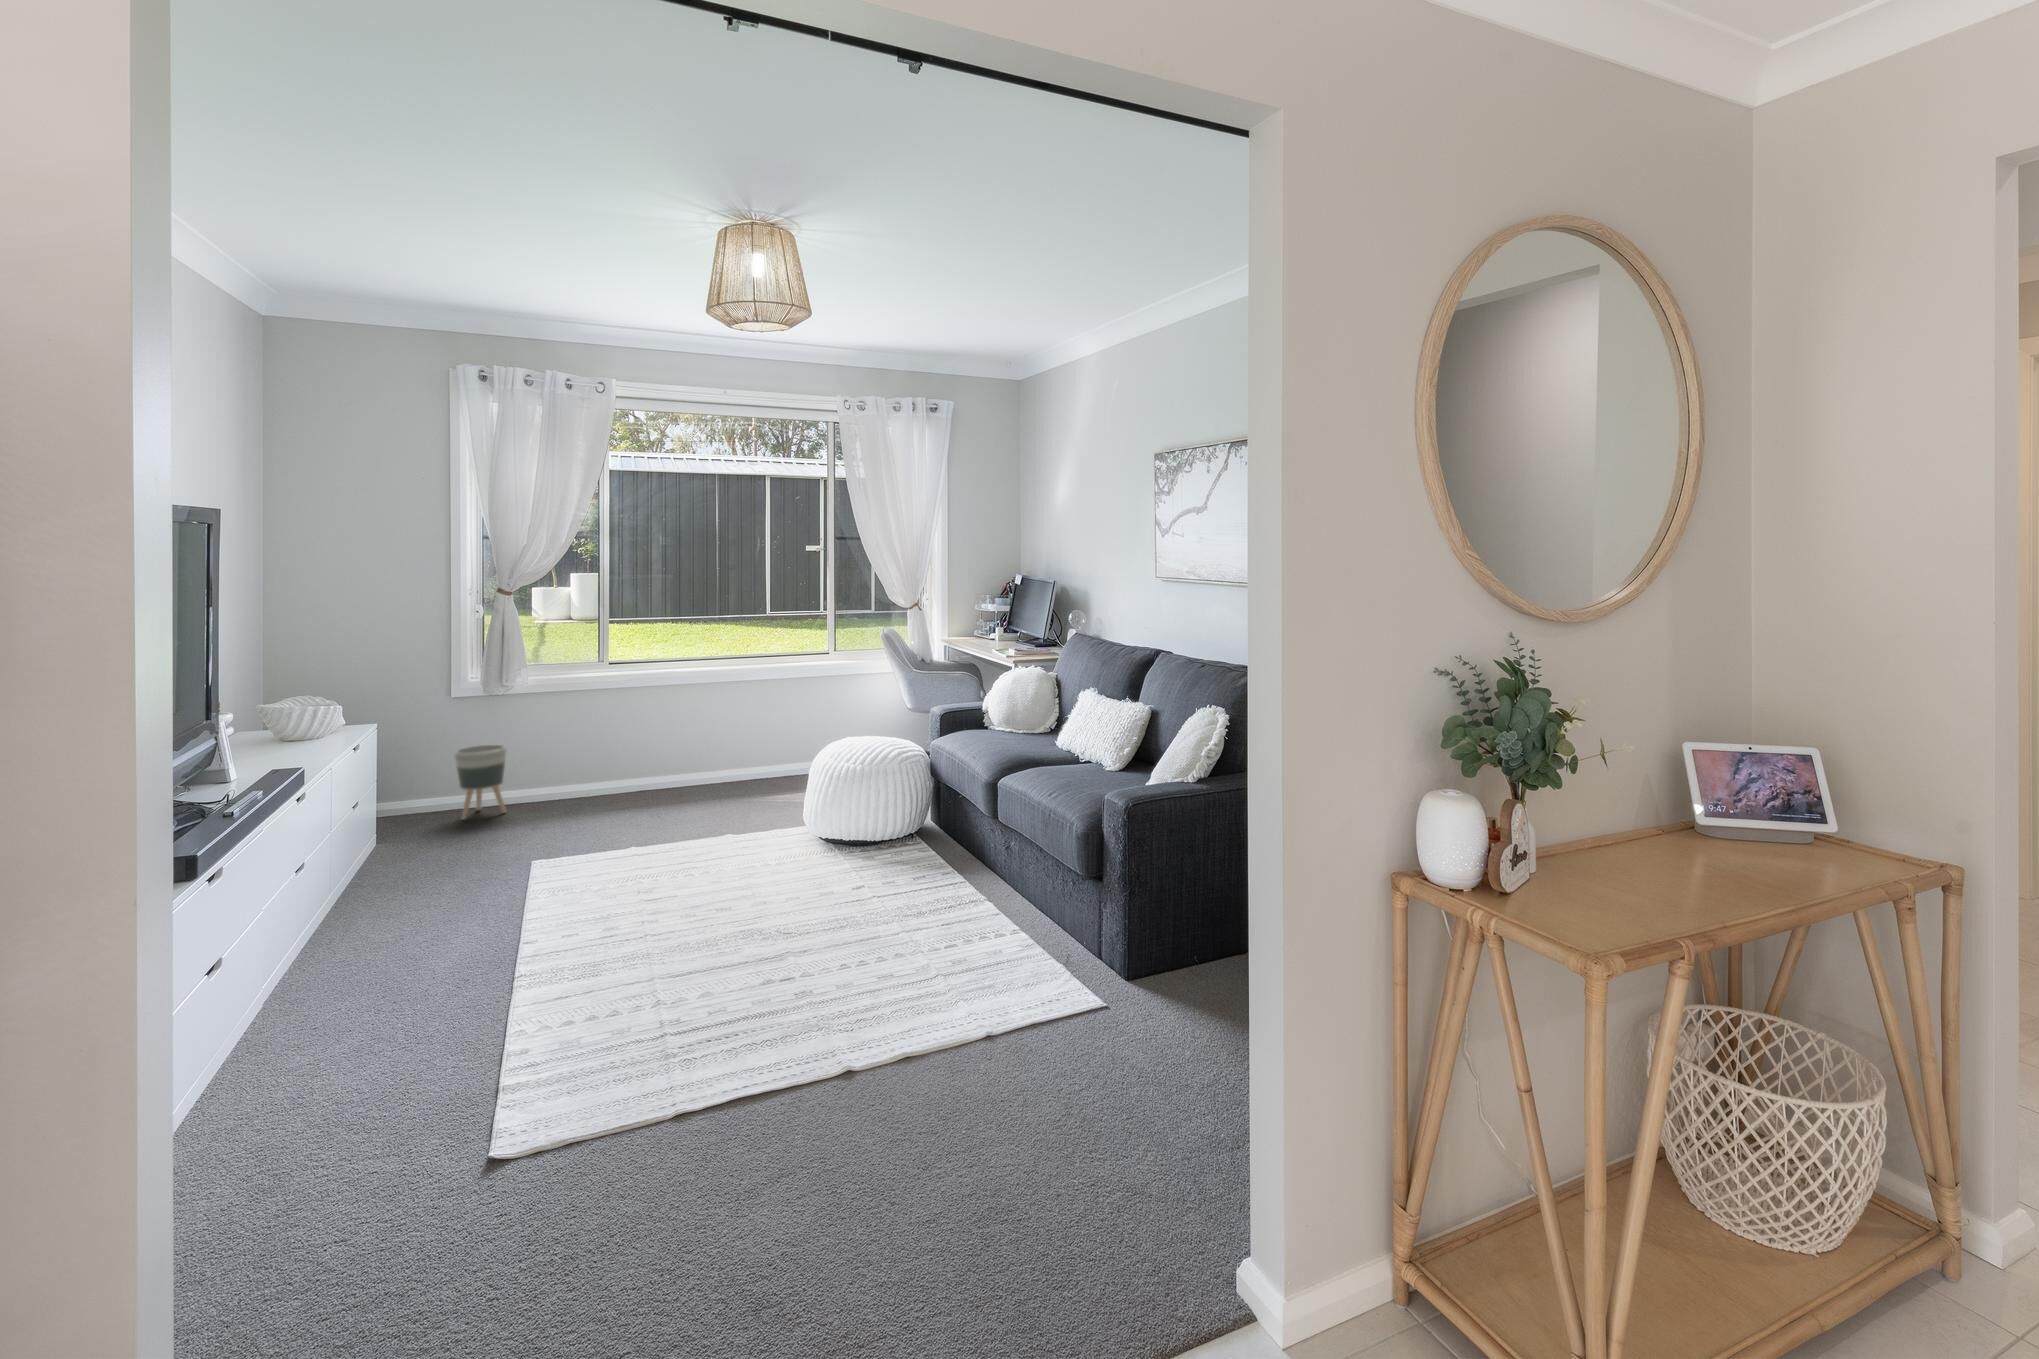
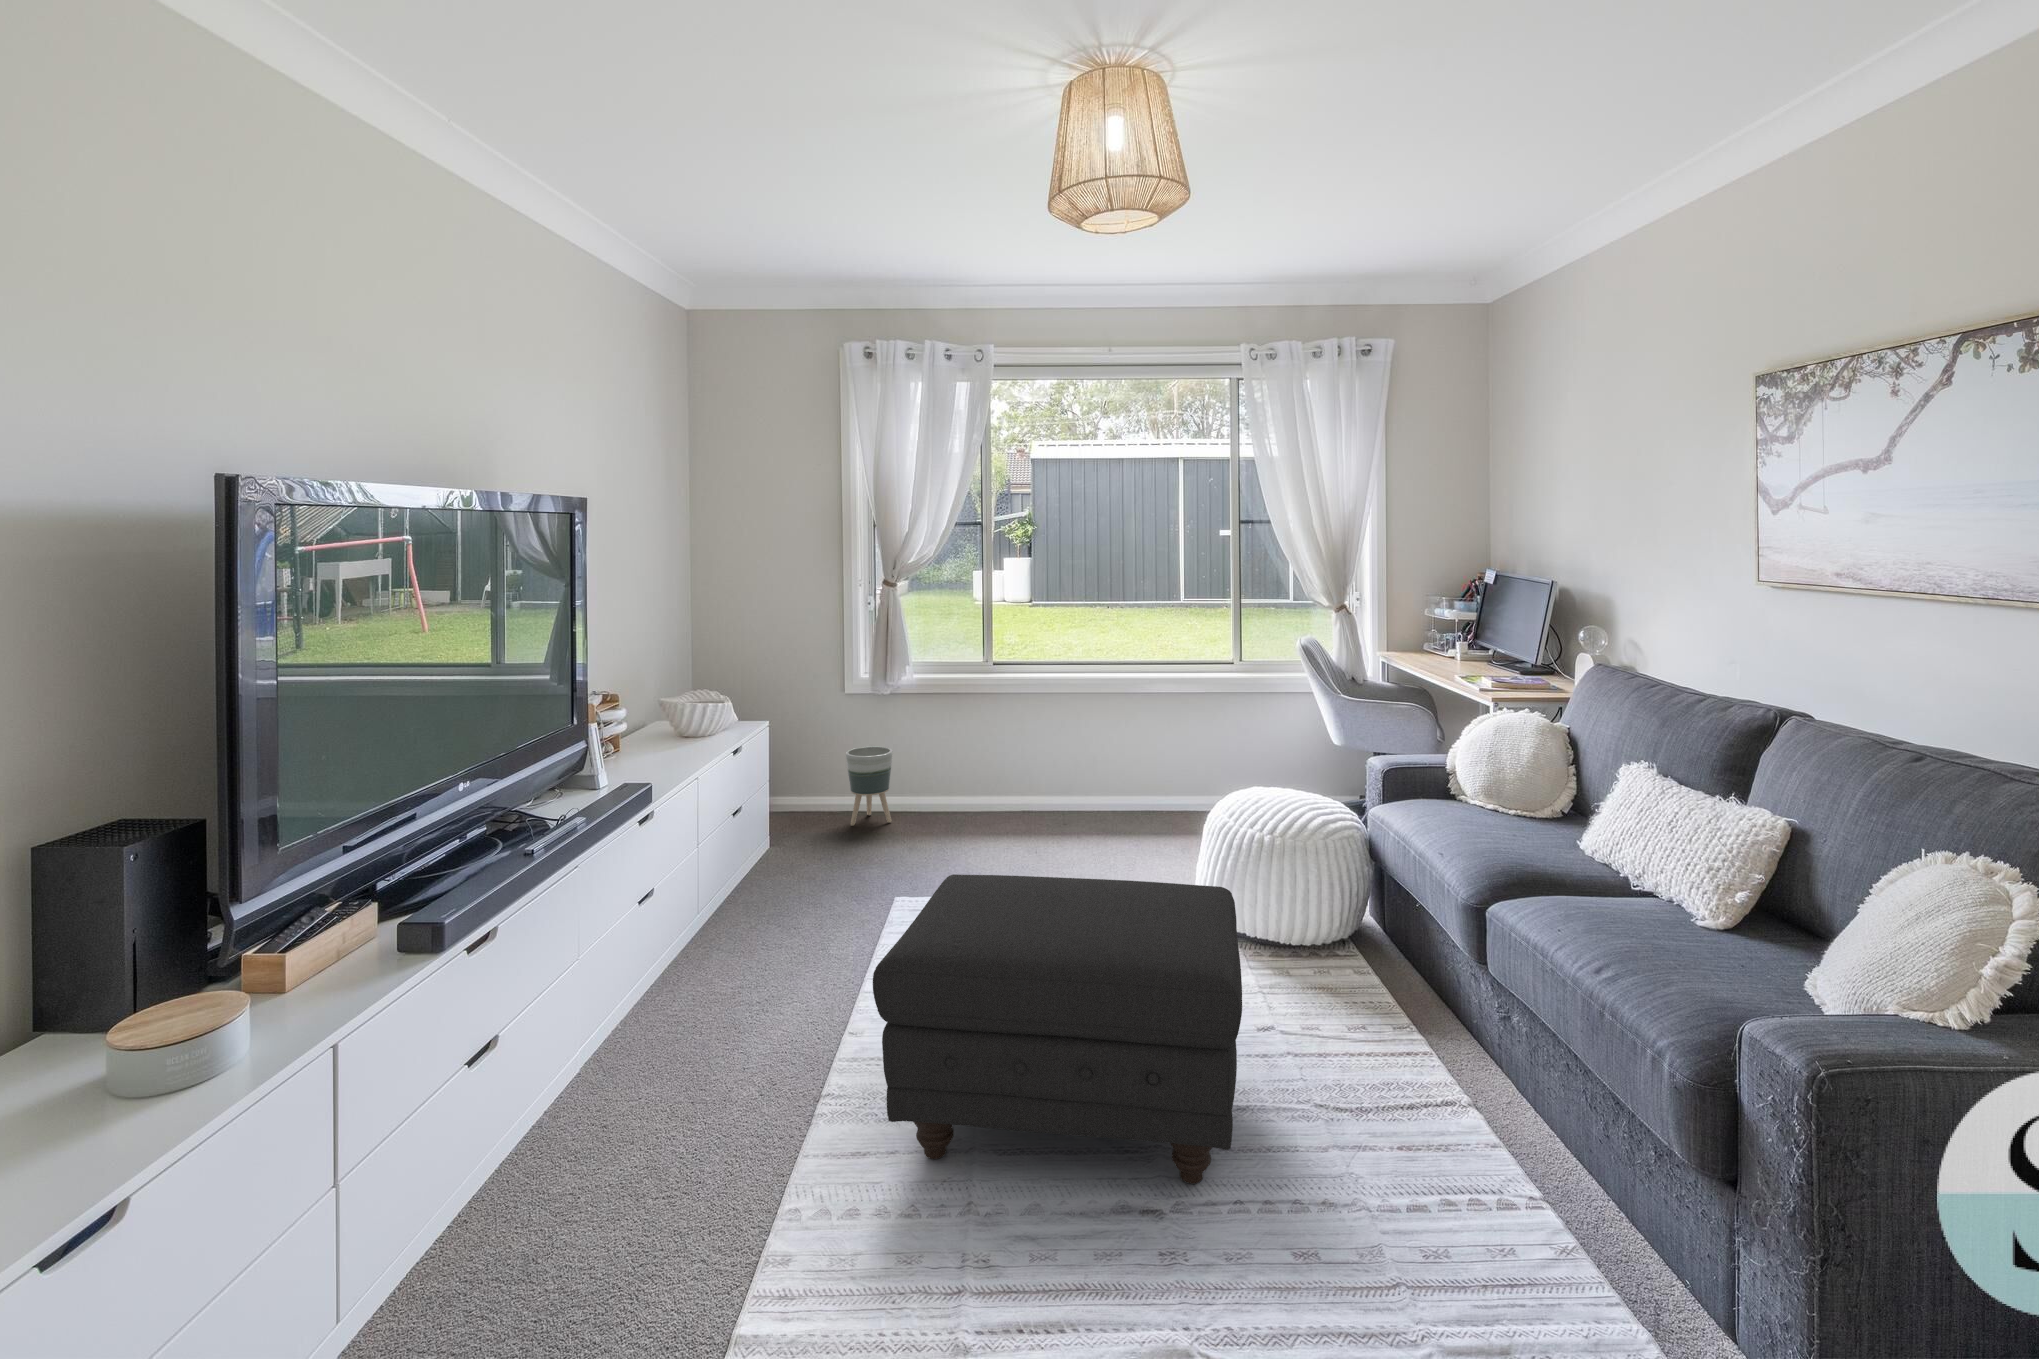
ottoman: none [581,785,844,982] -> present [873,874,1242,1184]

